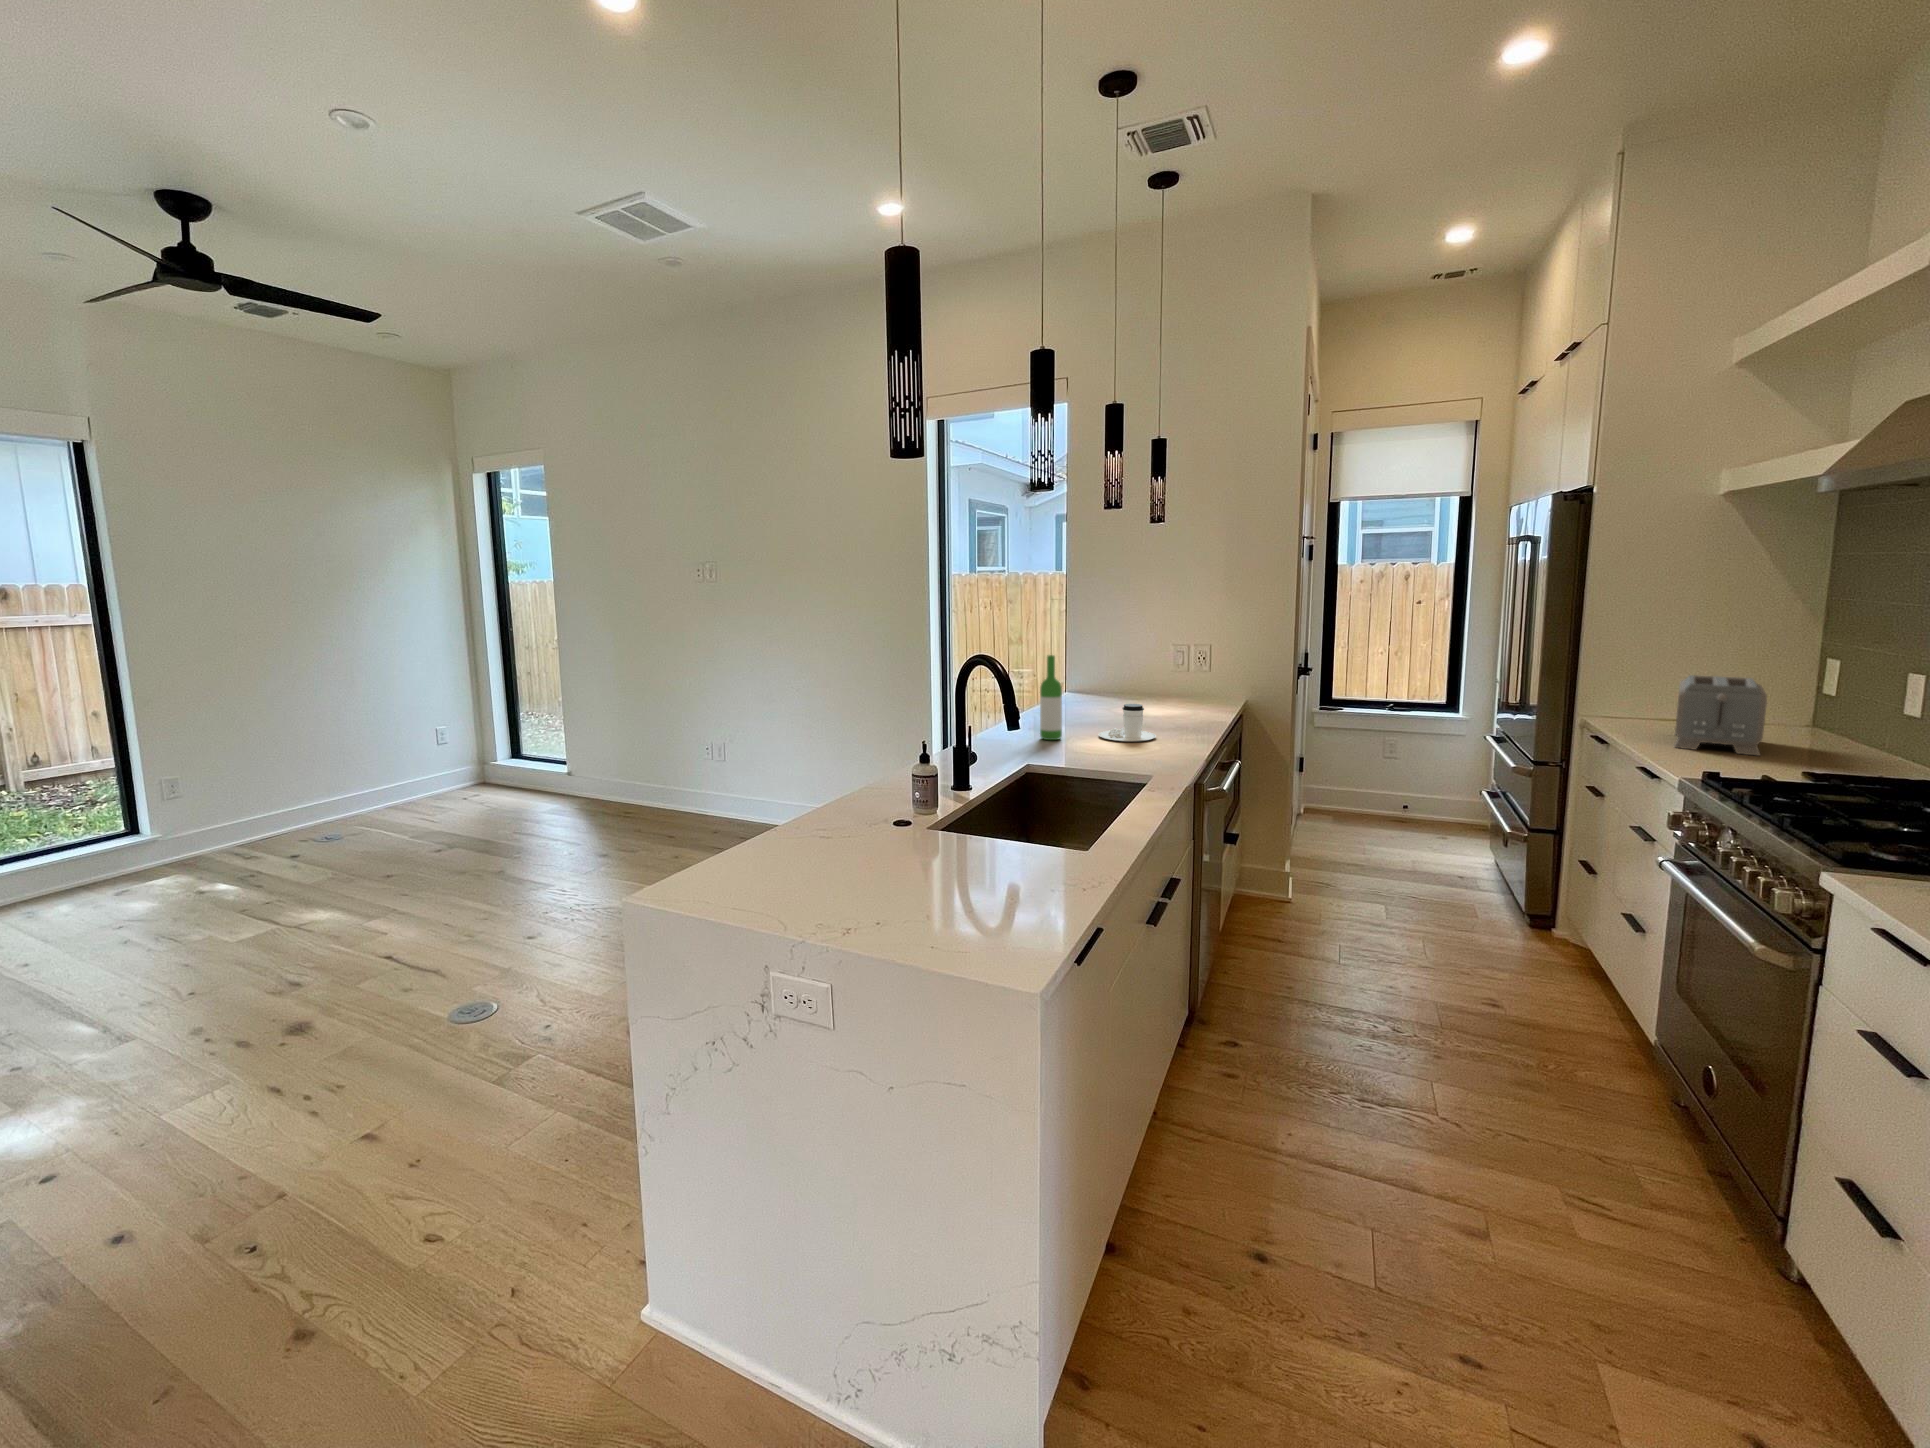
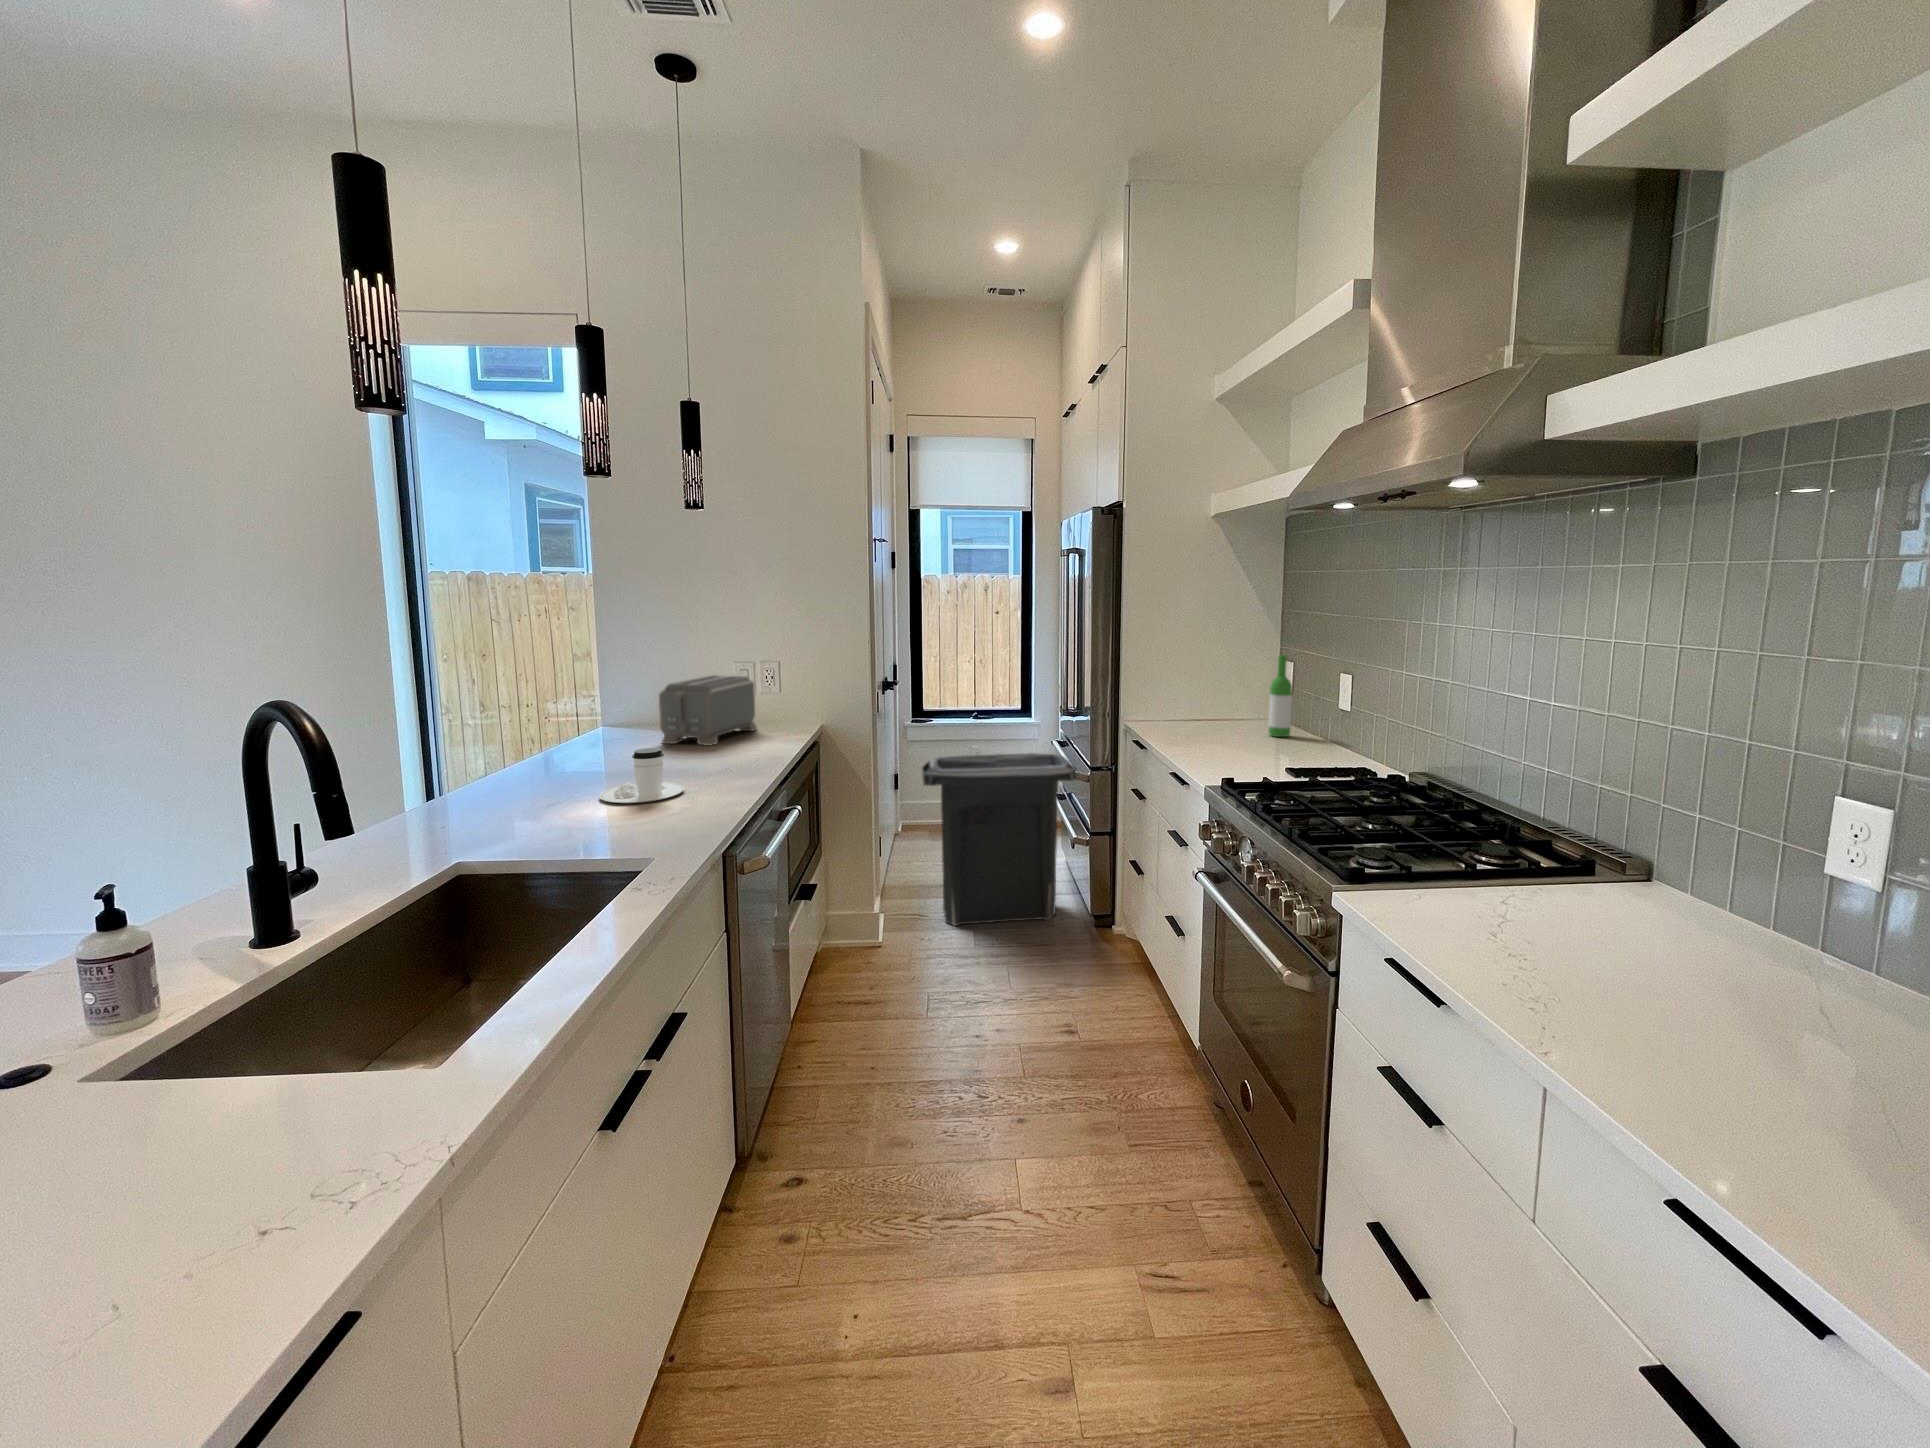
wine bottle: present [1040,655,1062,740] -> present [1269,655,1292,737]
toaster: present [1674,675,1767,756] -> present [659,675,757,746]
trash can: none [1336,740,1516,912] -> present [922,753,1077,926]

